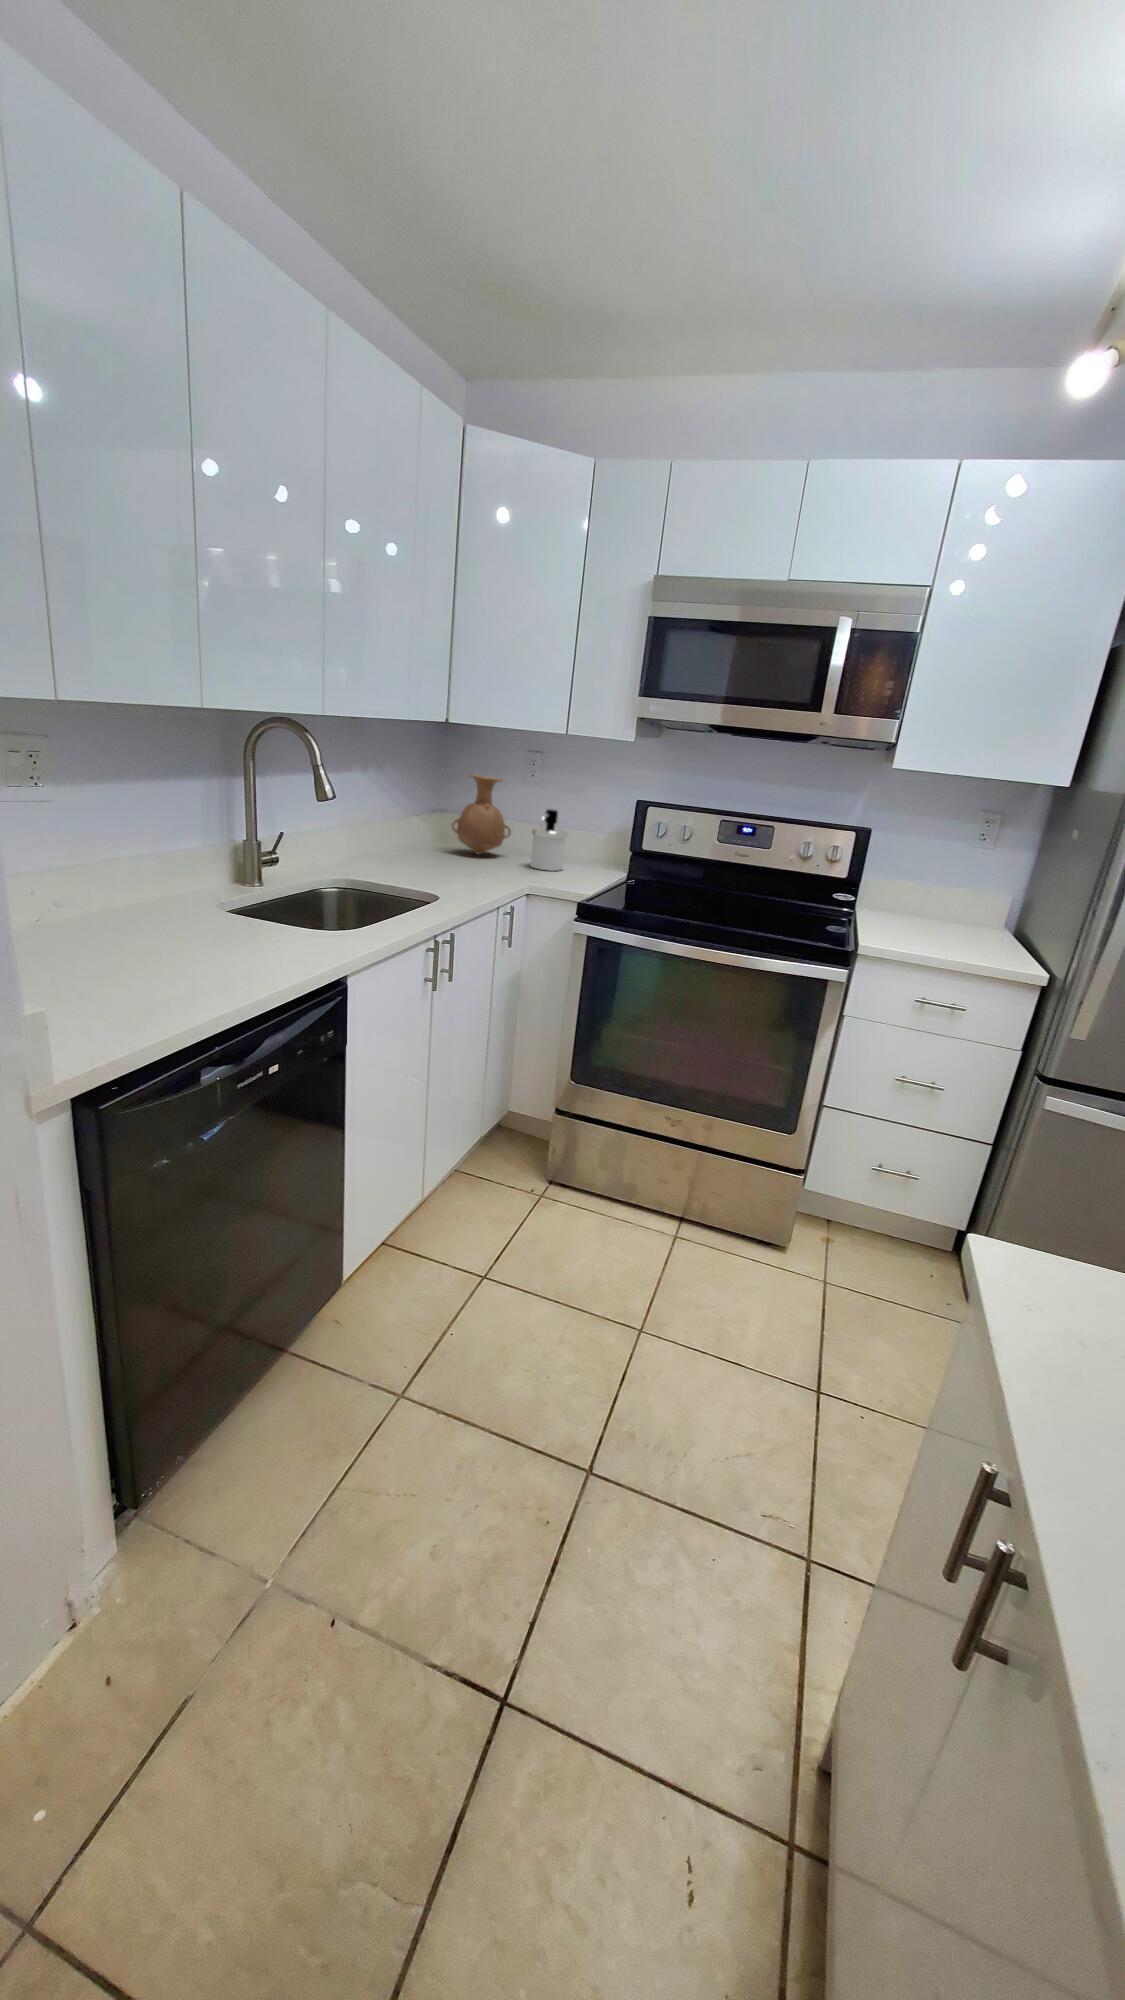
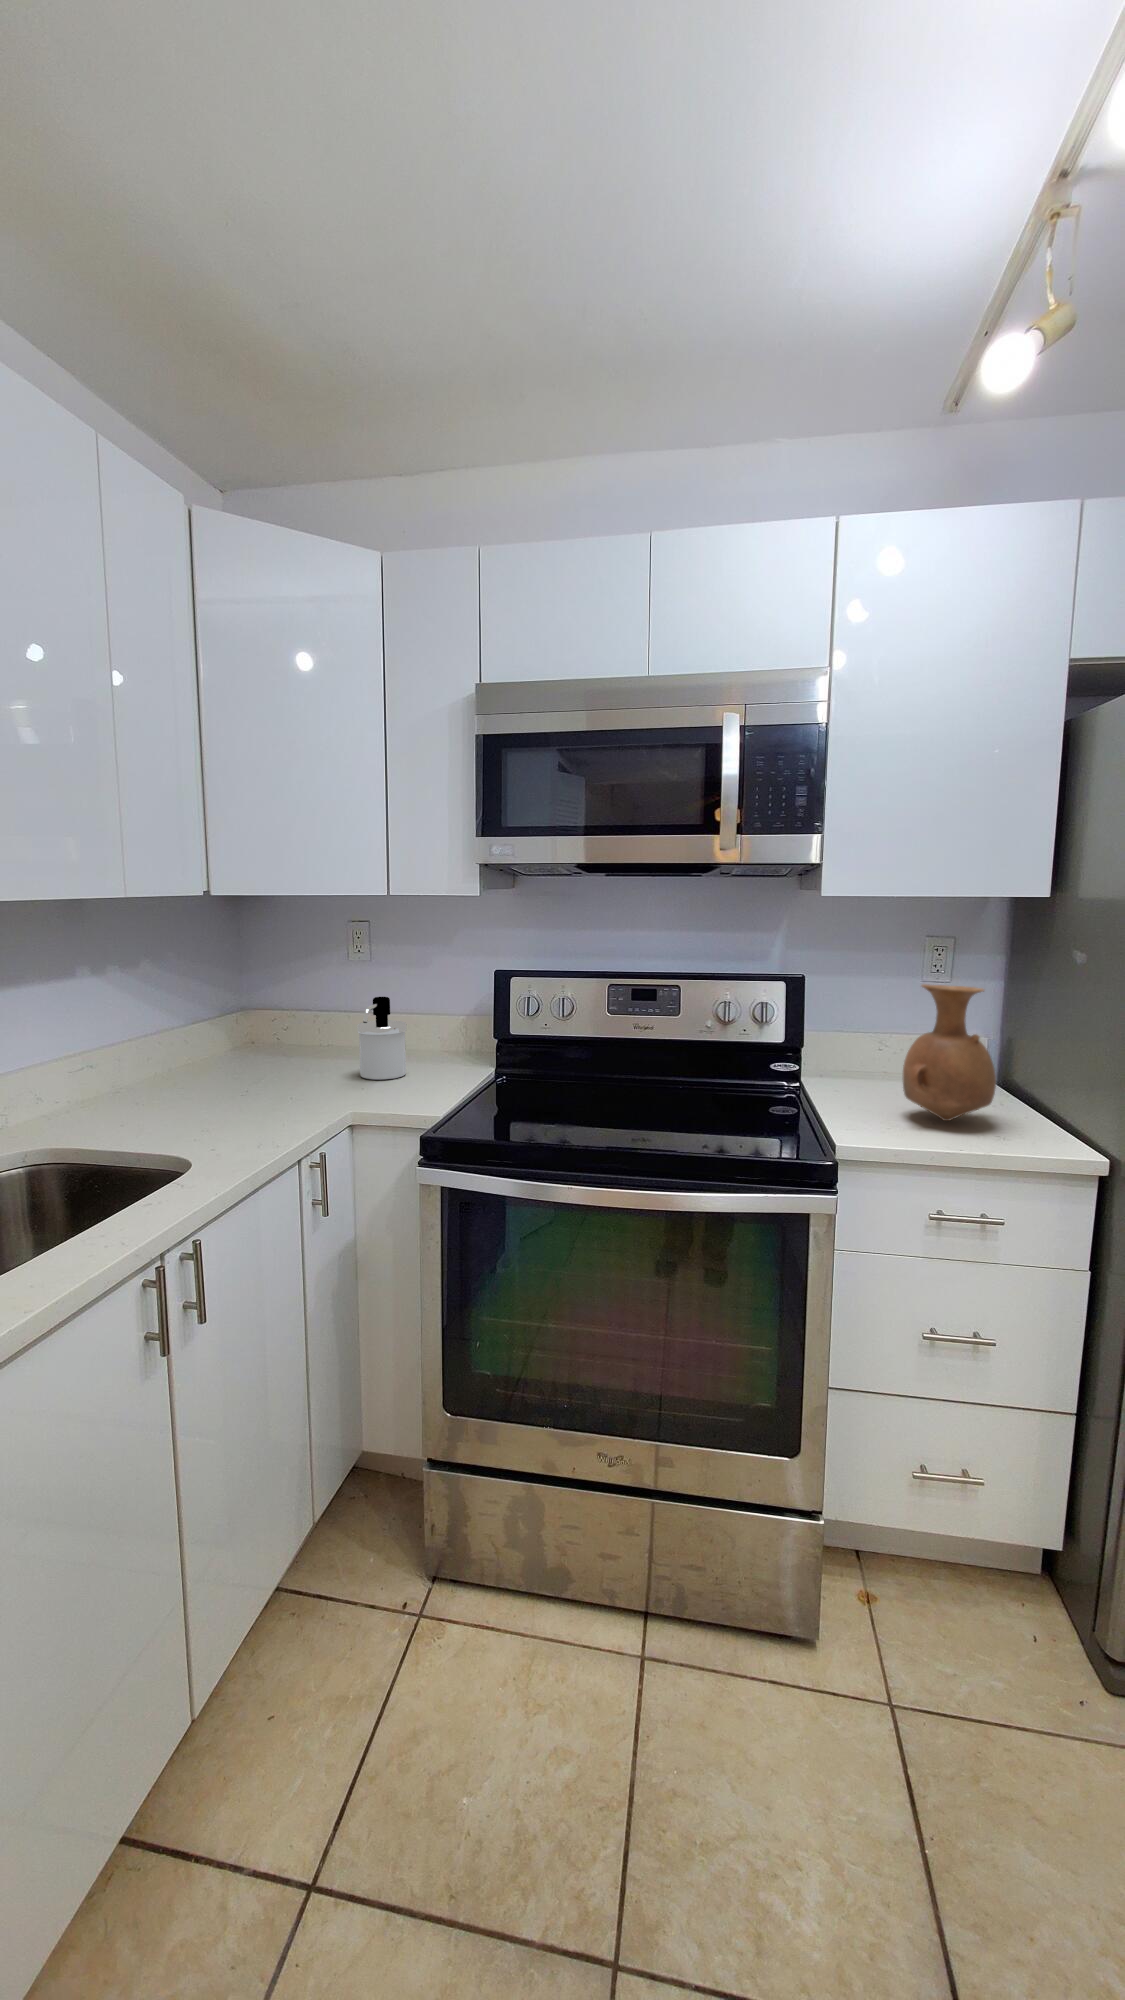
vase: present [452,774,511,855] -> present [902,984,996,1121]

